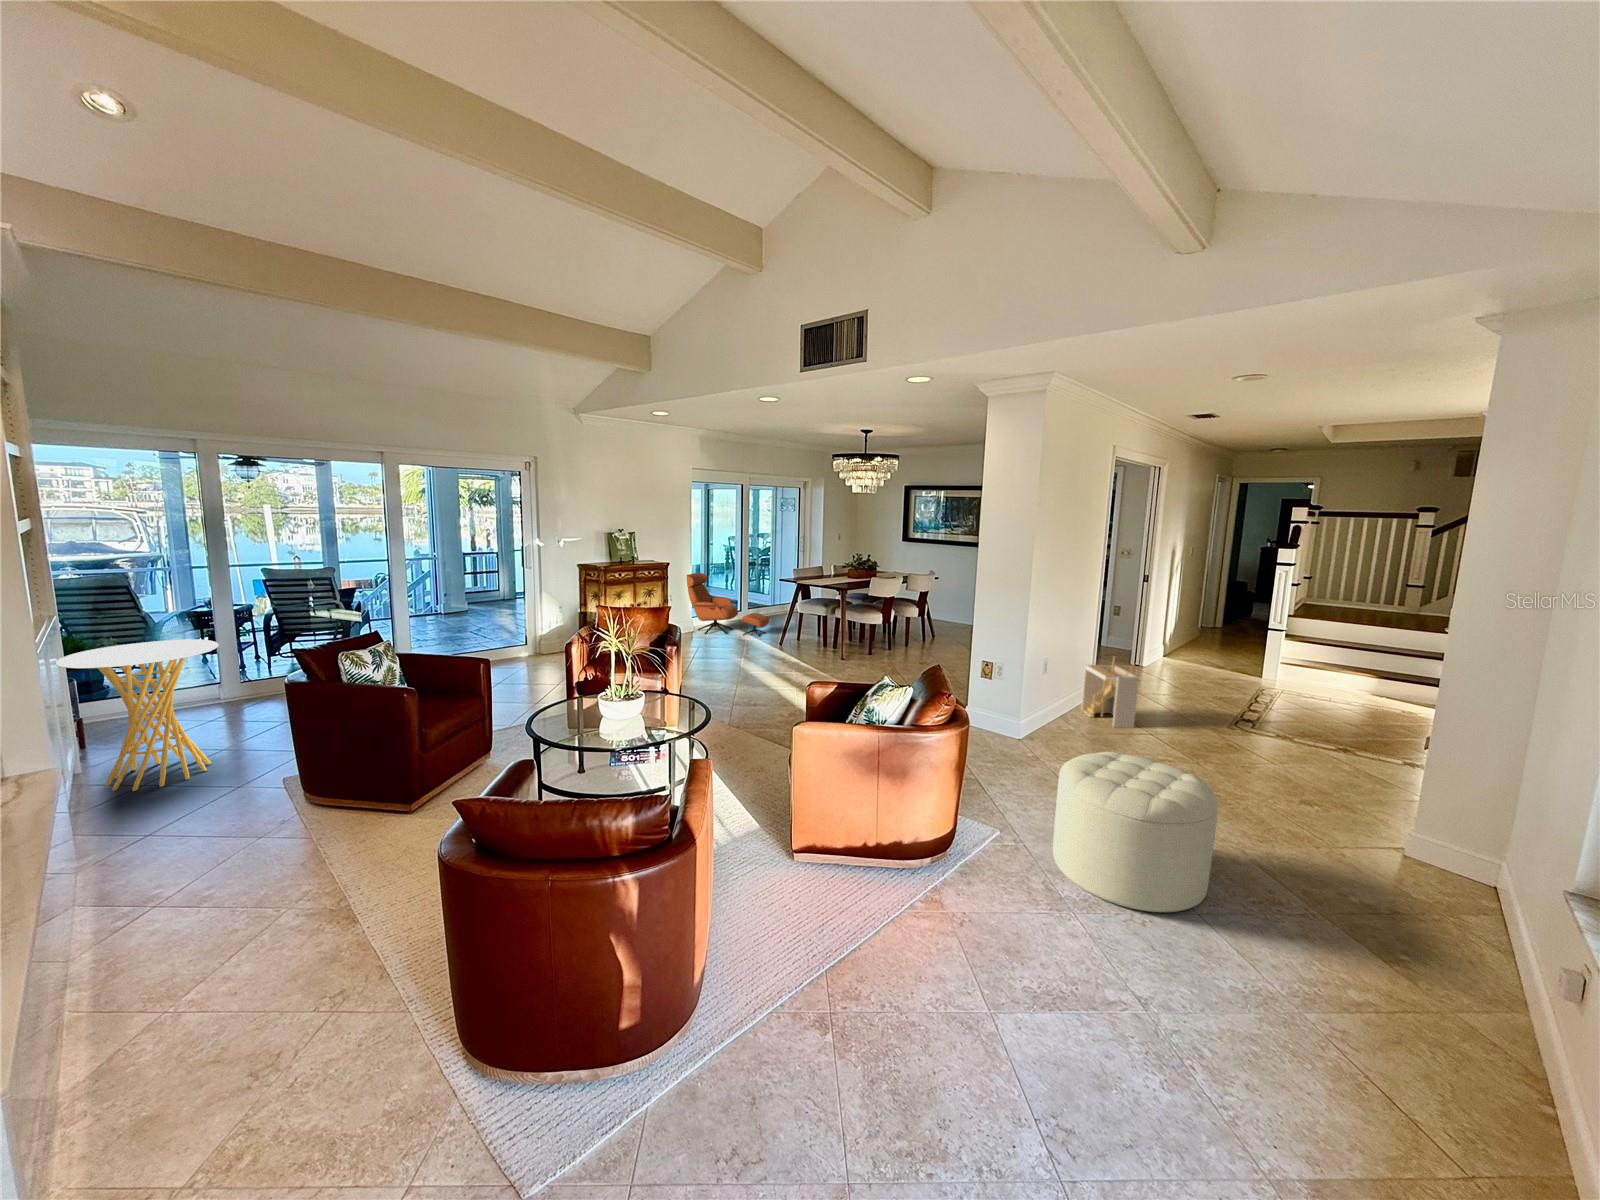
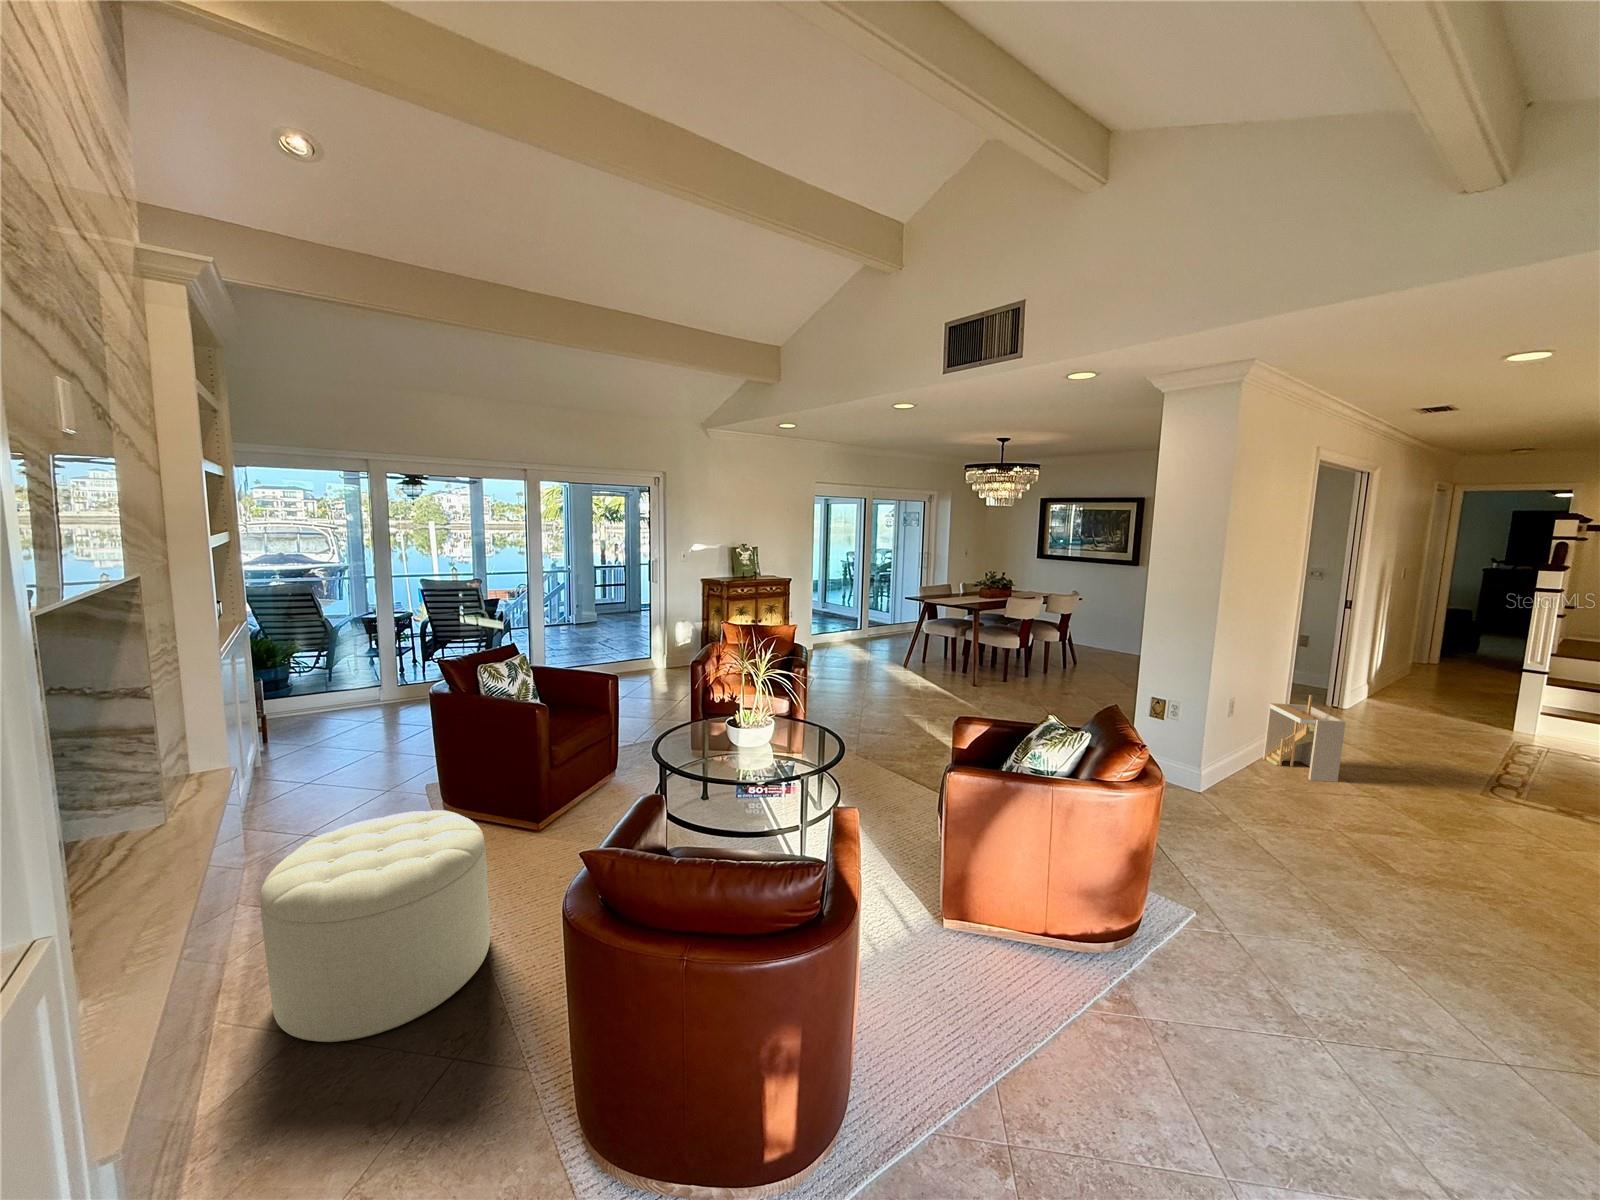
lounge chair: present [687,573,769,637] -> none [805,589,888,656]
side table: present [56,639,218,791] -> none [245,645,379,785]
ottoman: present [1053,752,1218,913] -> present [260,810,490,1042]

